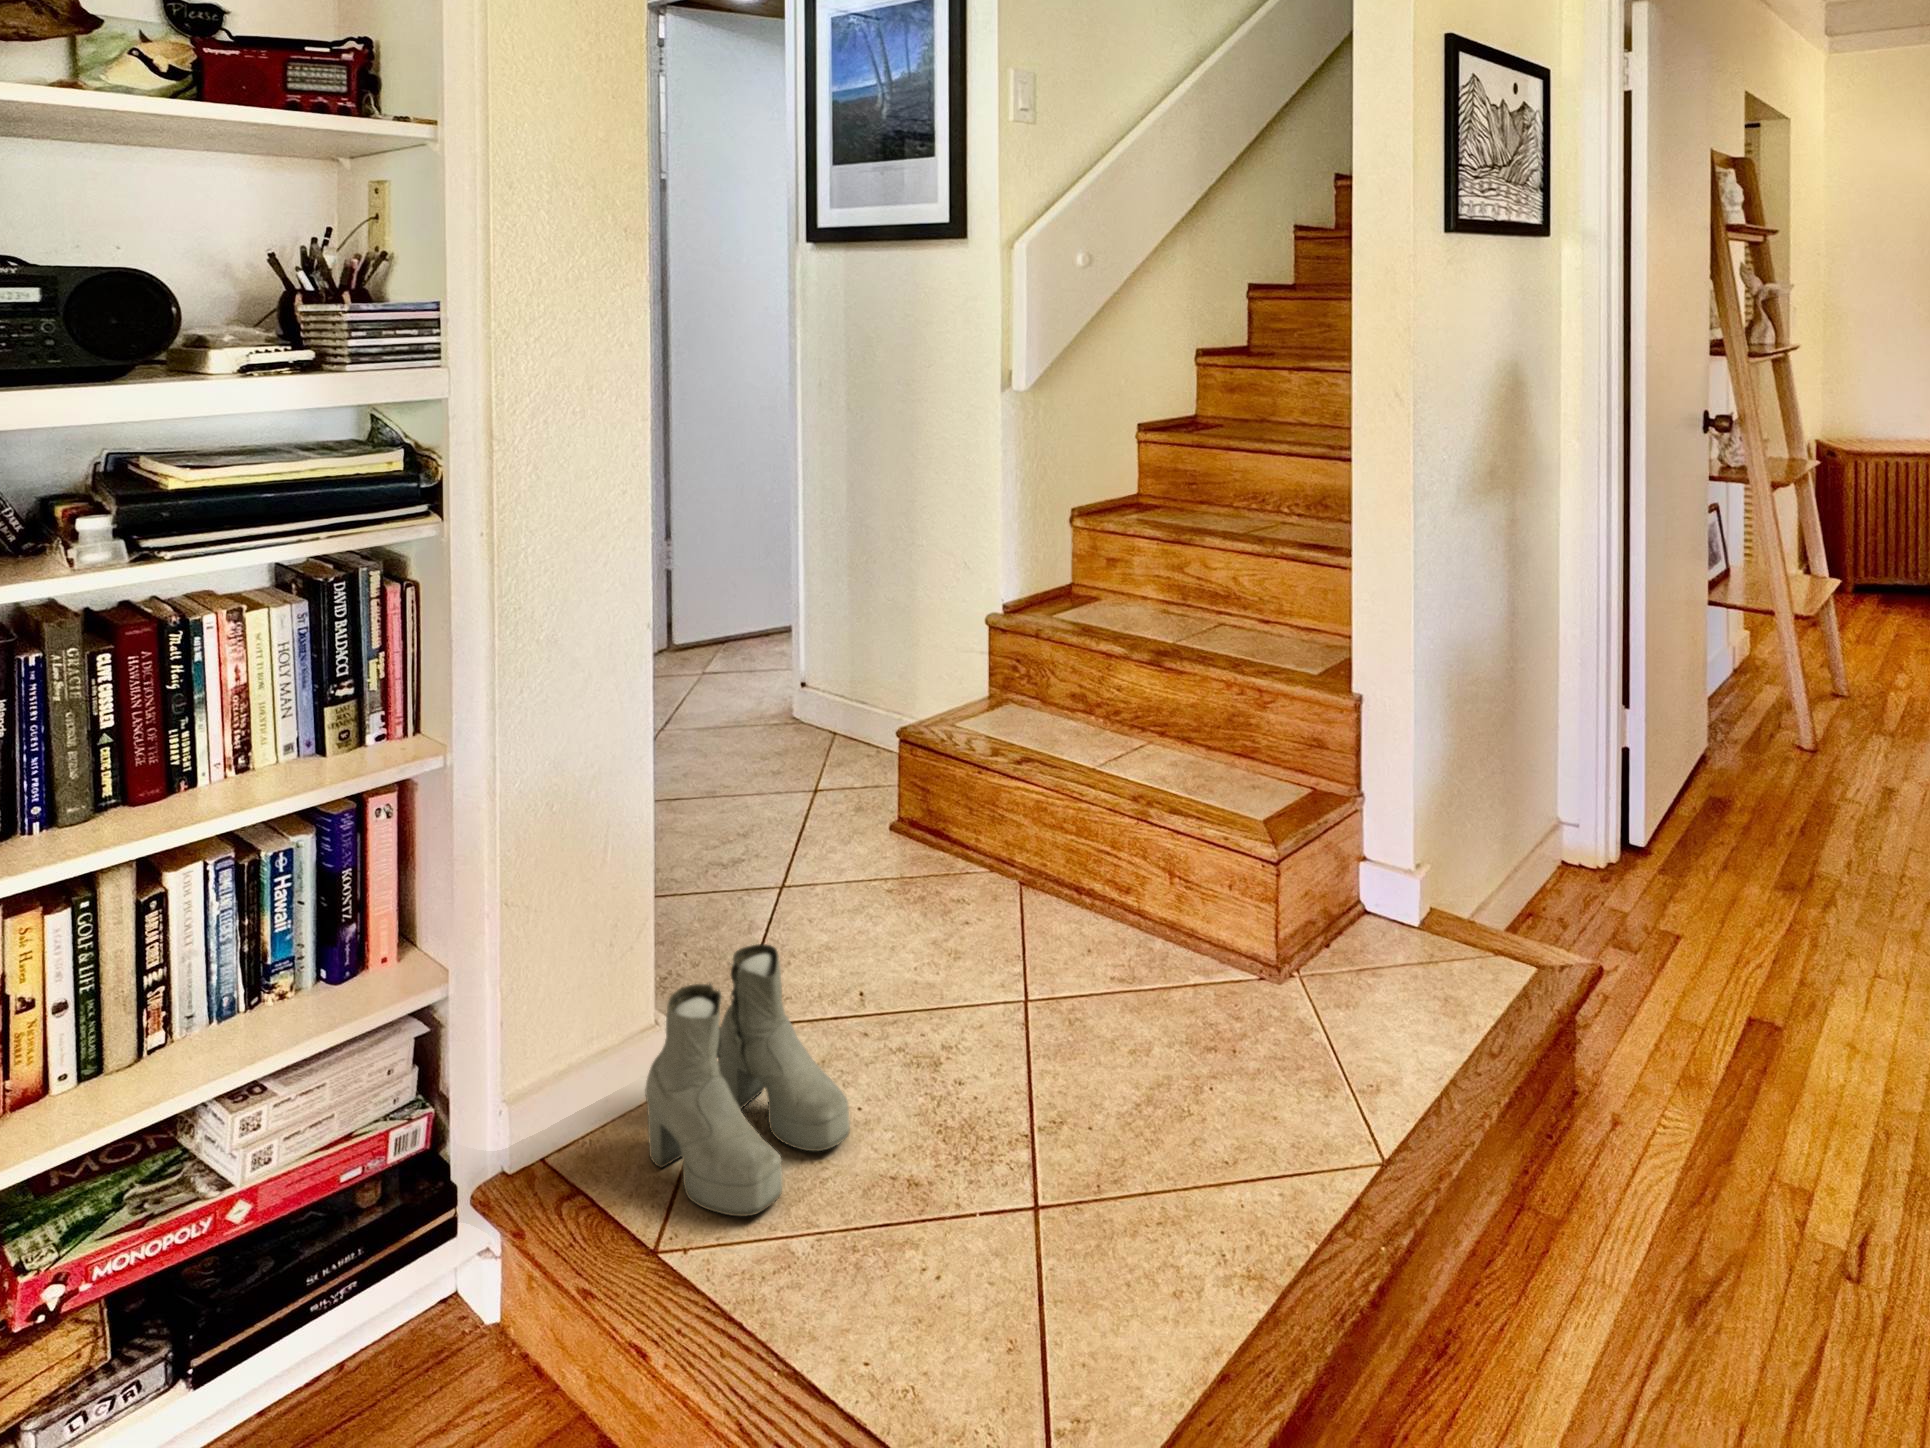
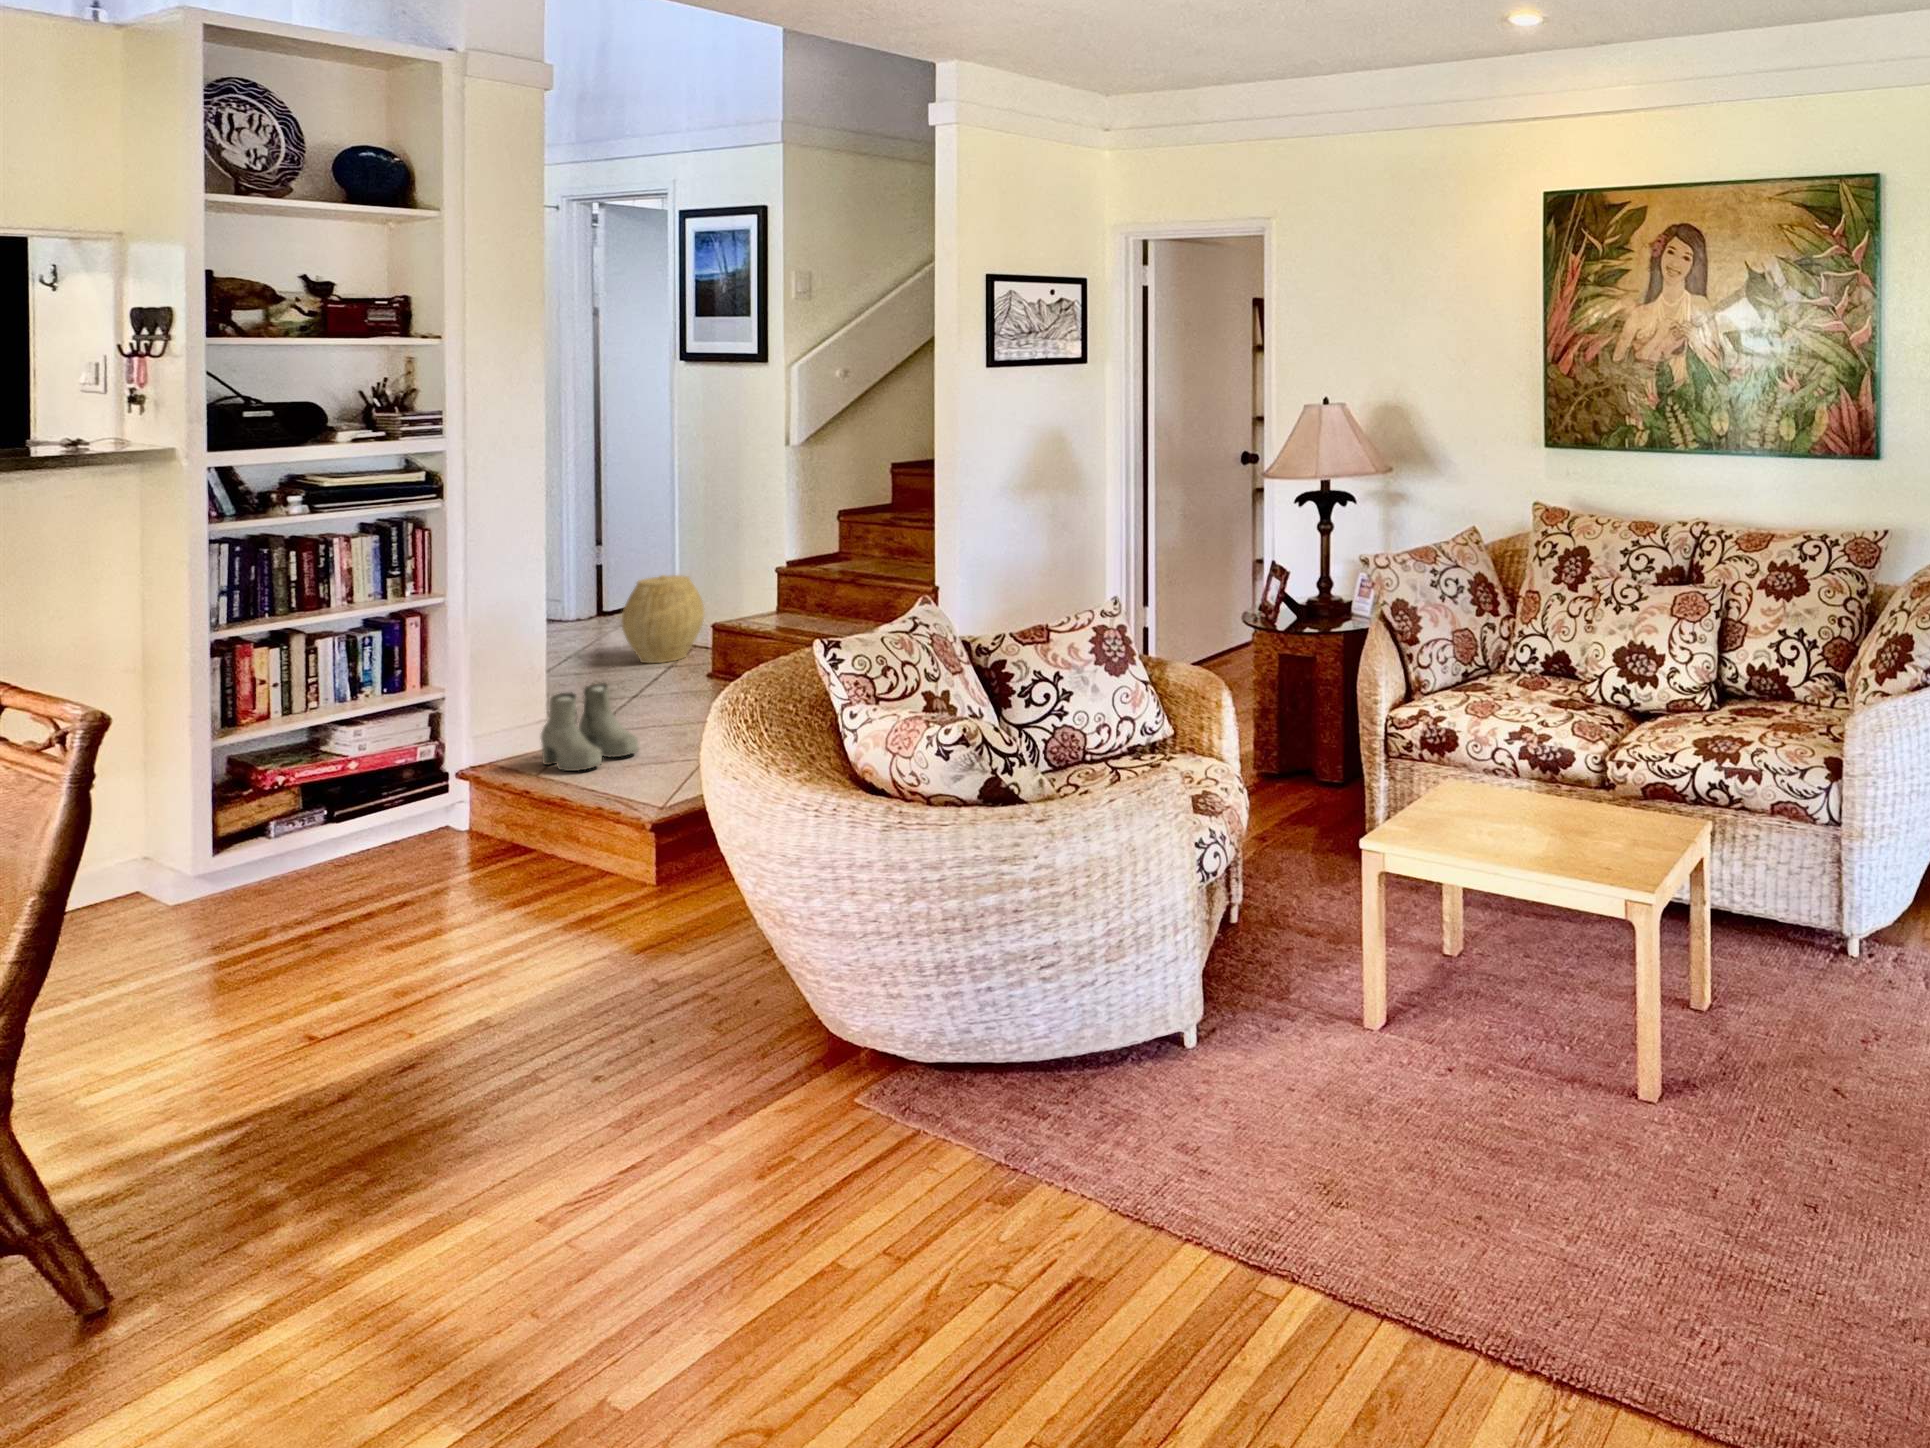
woven basket: none [735,610,858,769] -> present [621,575,705,663]

